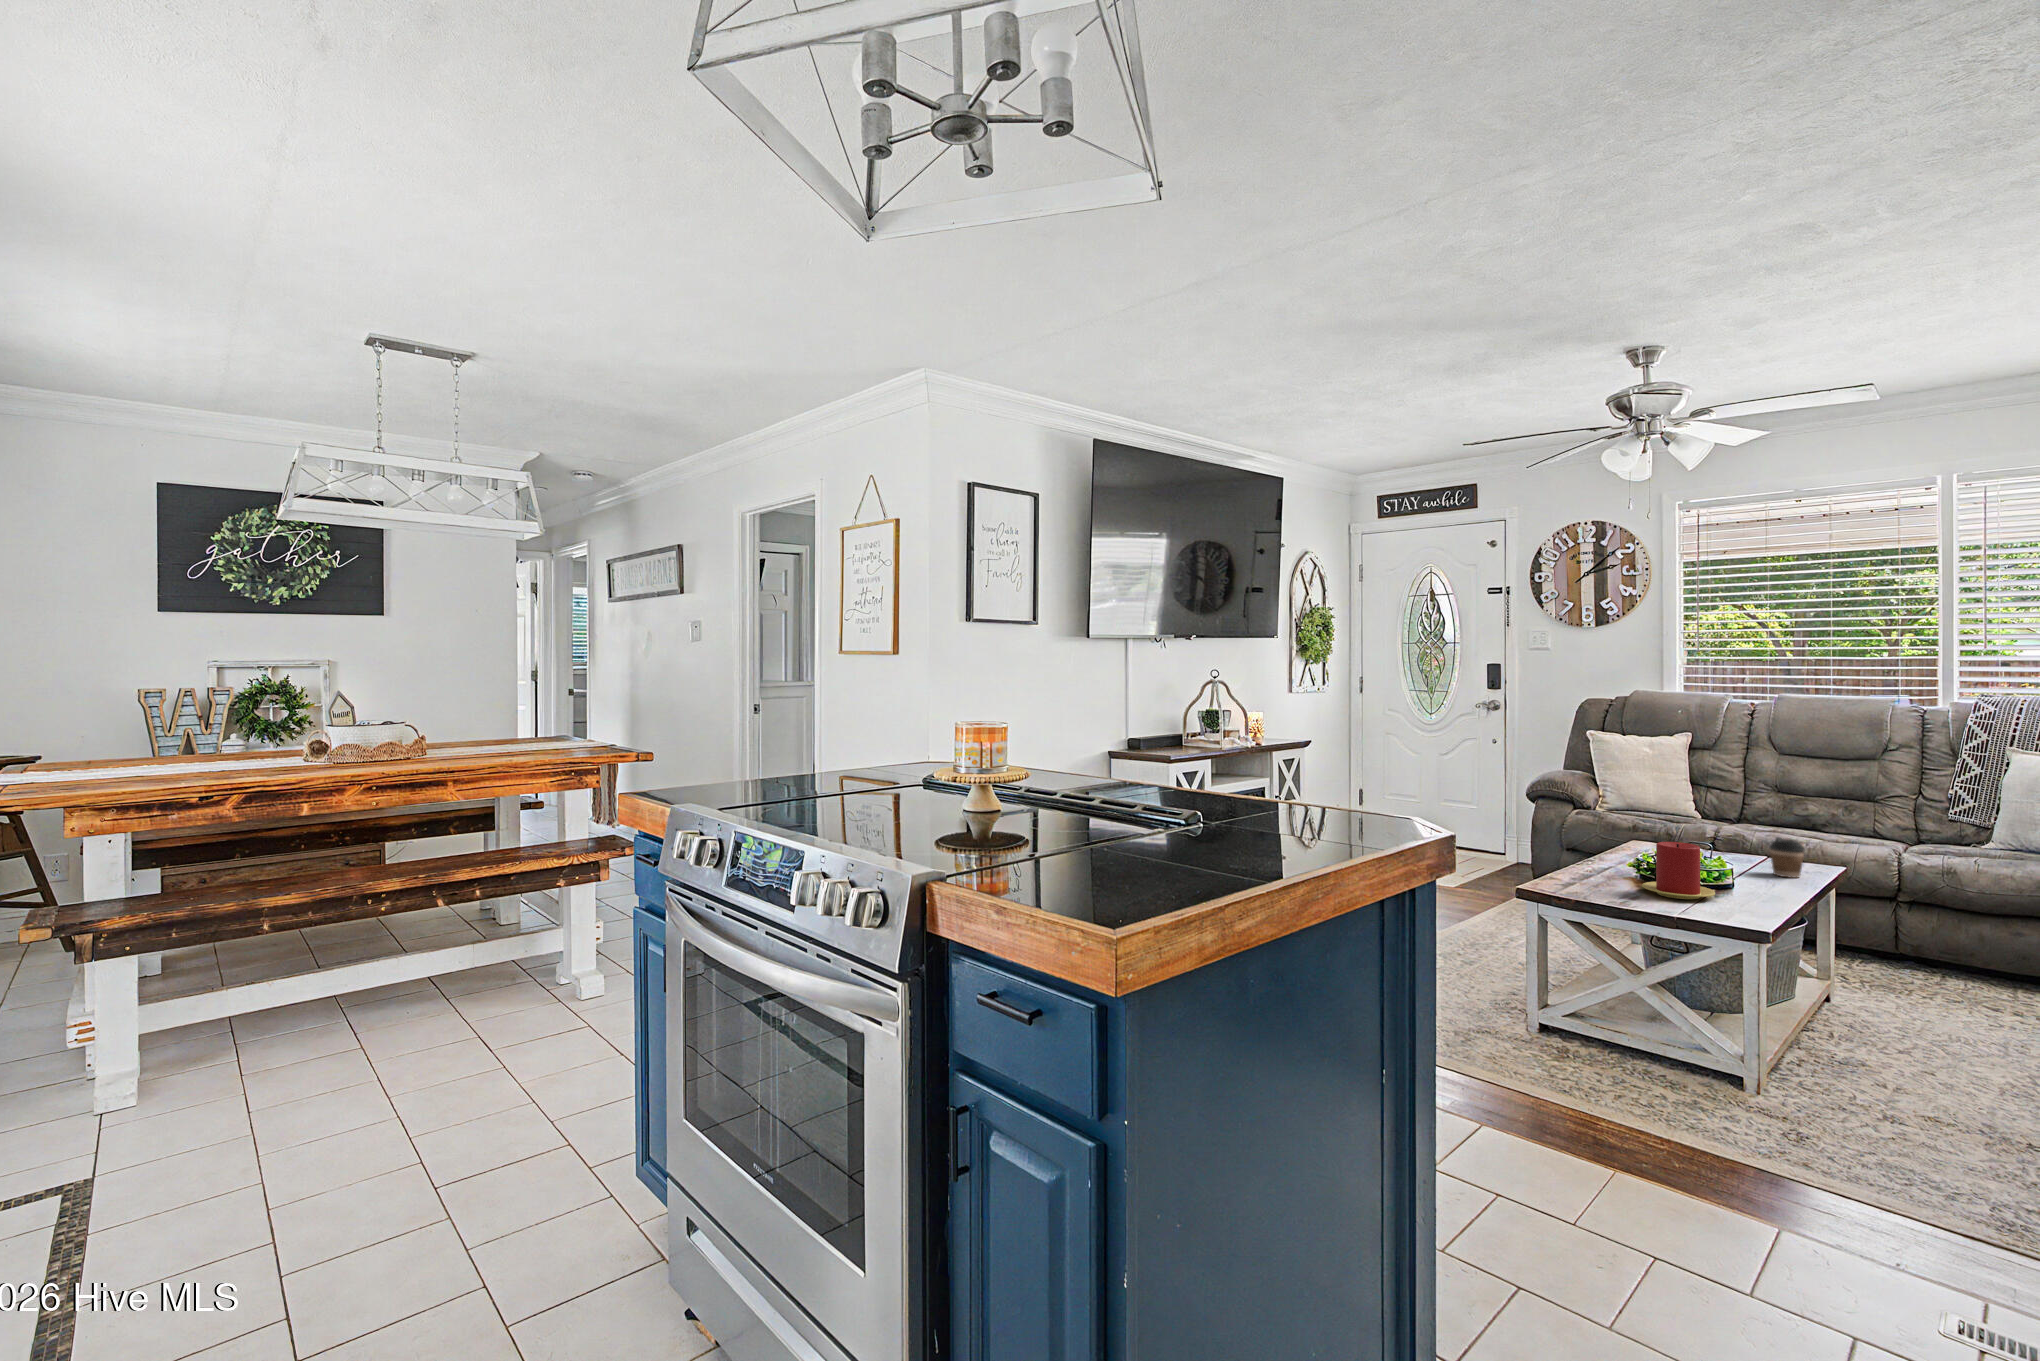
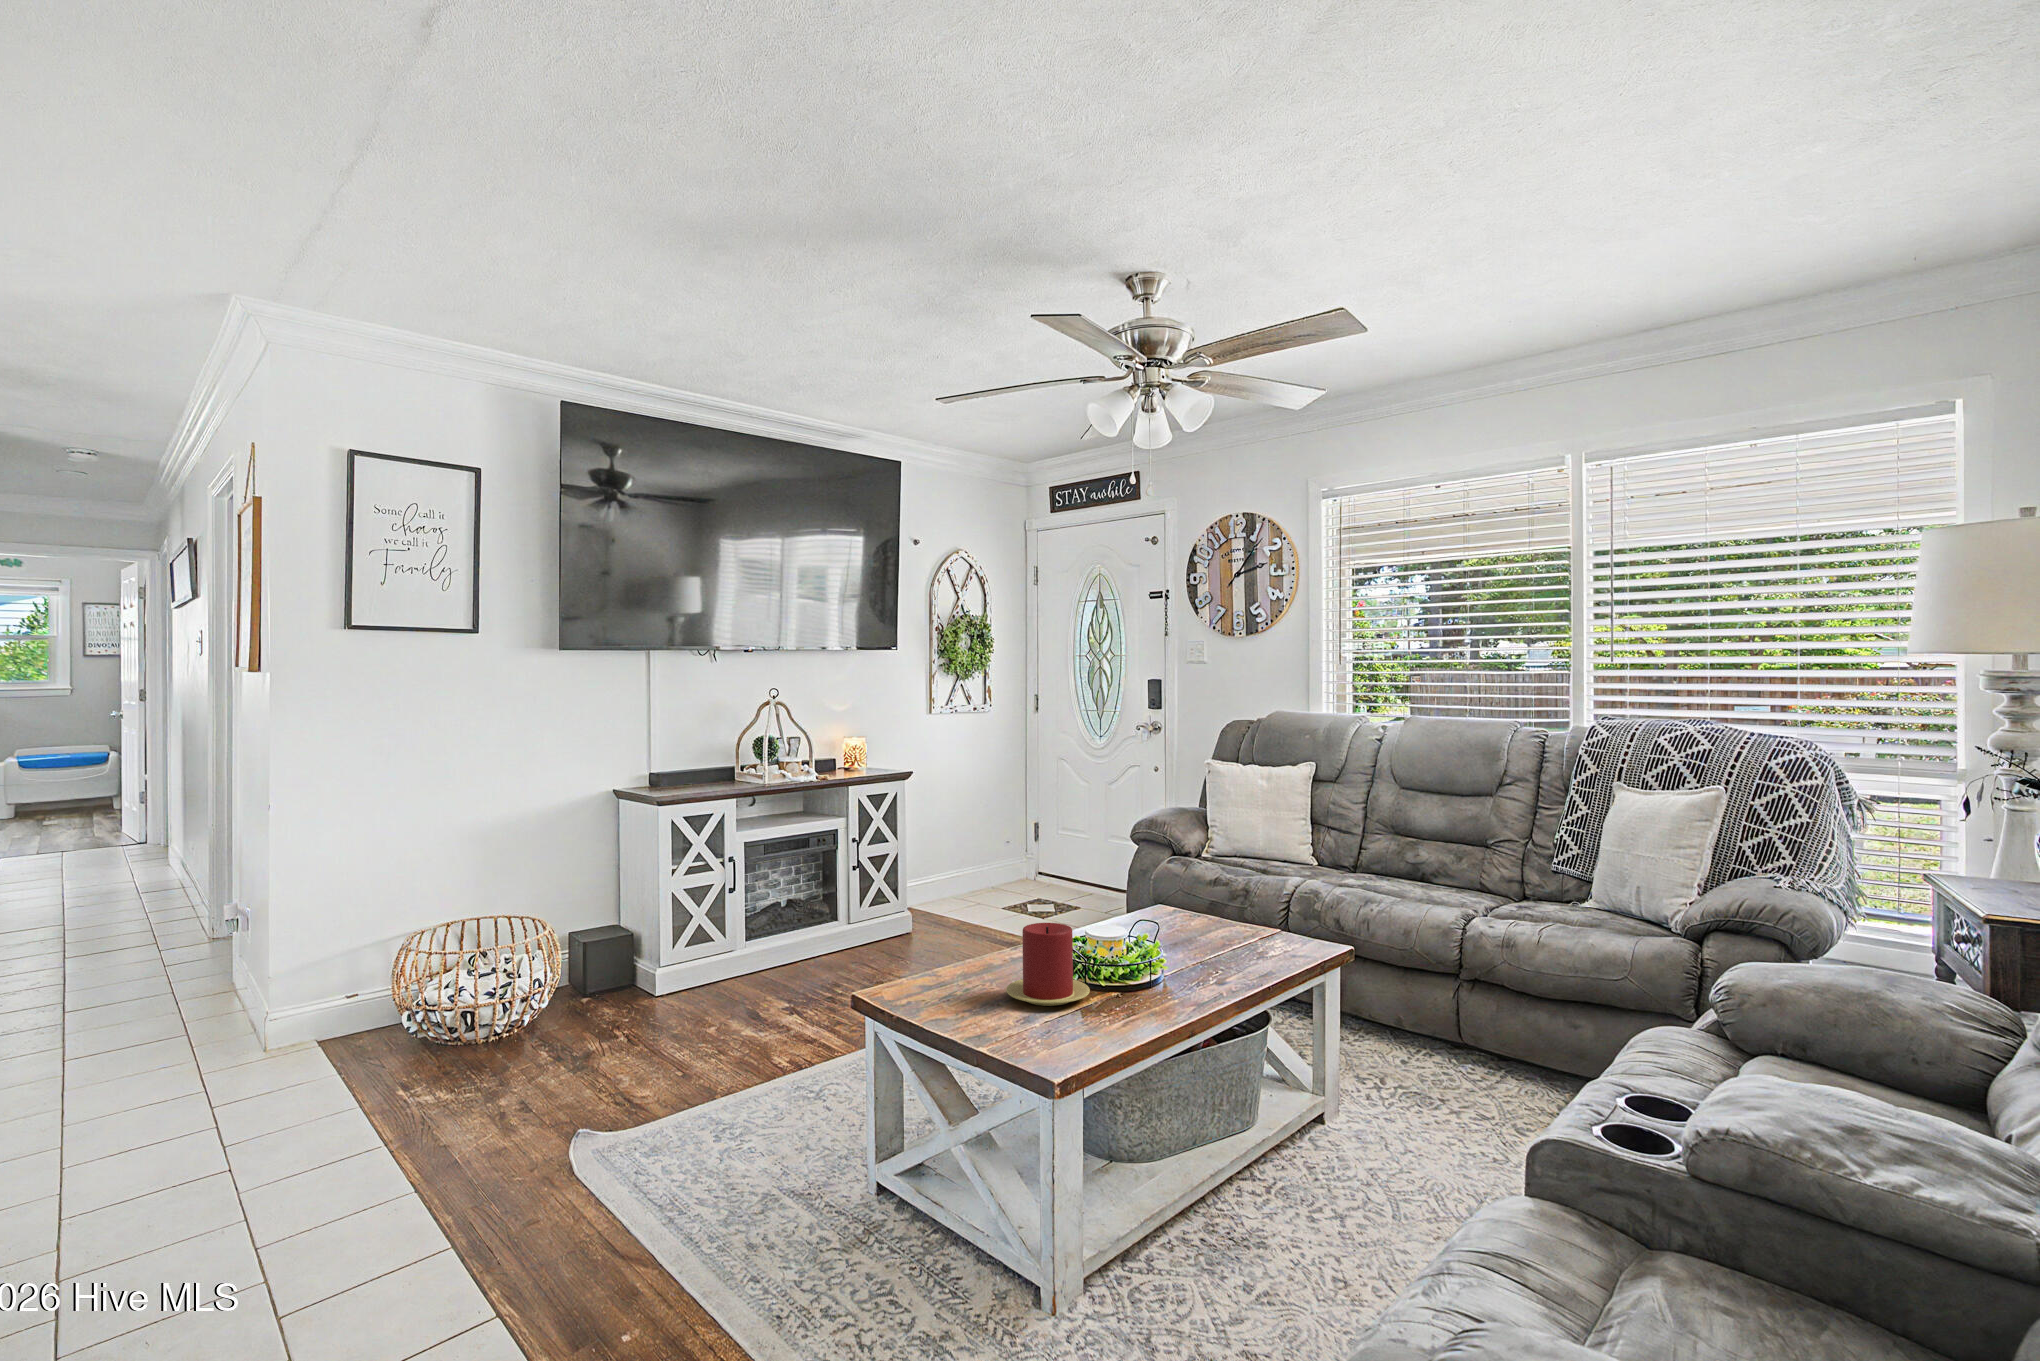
coffee cup: present [1769,837,1805,878] -> none [1230,908,1269,963]

